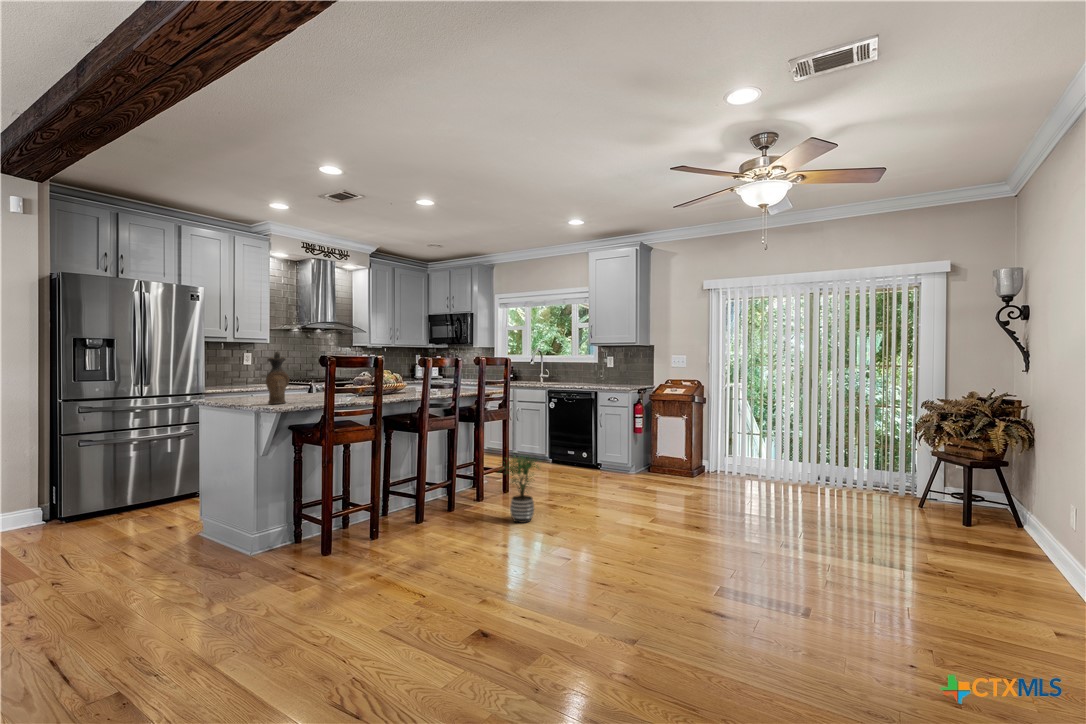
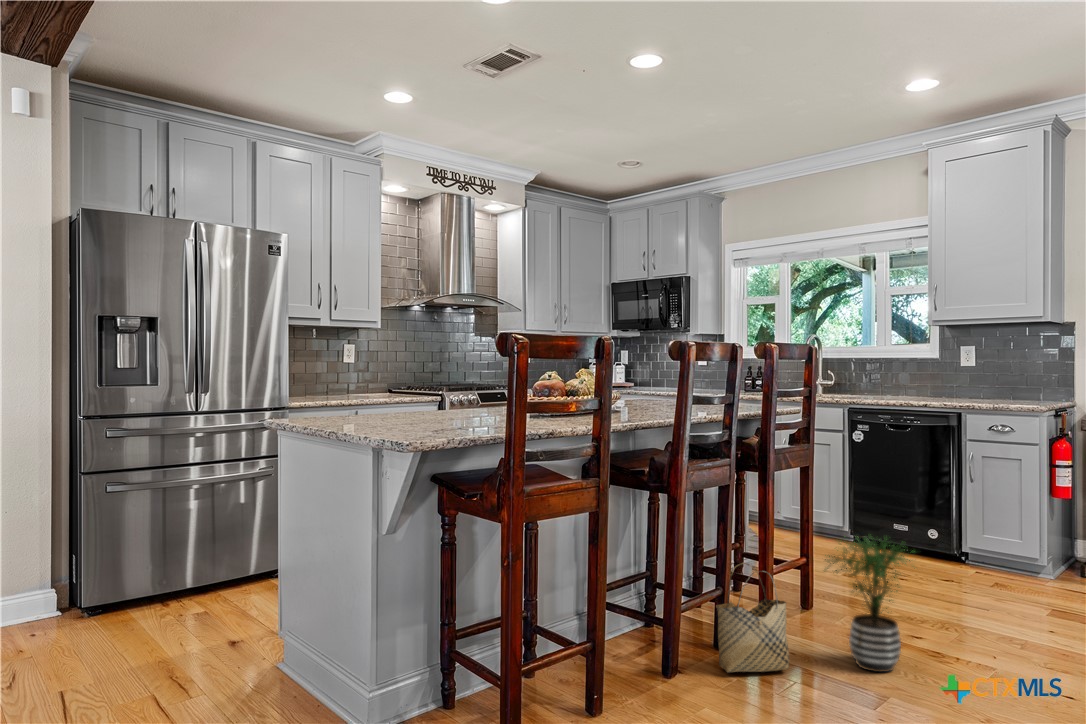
ceramic pitcher: present [266,351,290,404] -> none [413,332,454,431]
woven basket: none [439,471,477,527] -> present [716,563,789,672]

